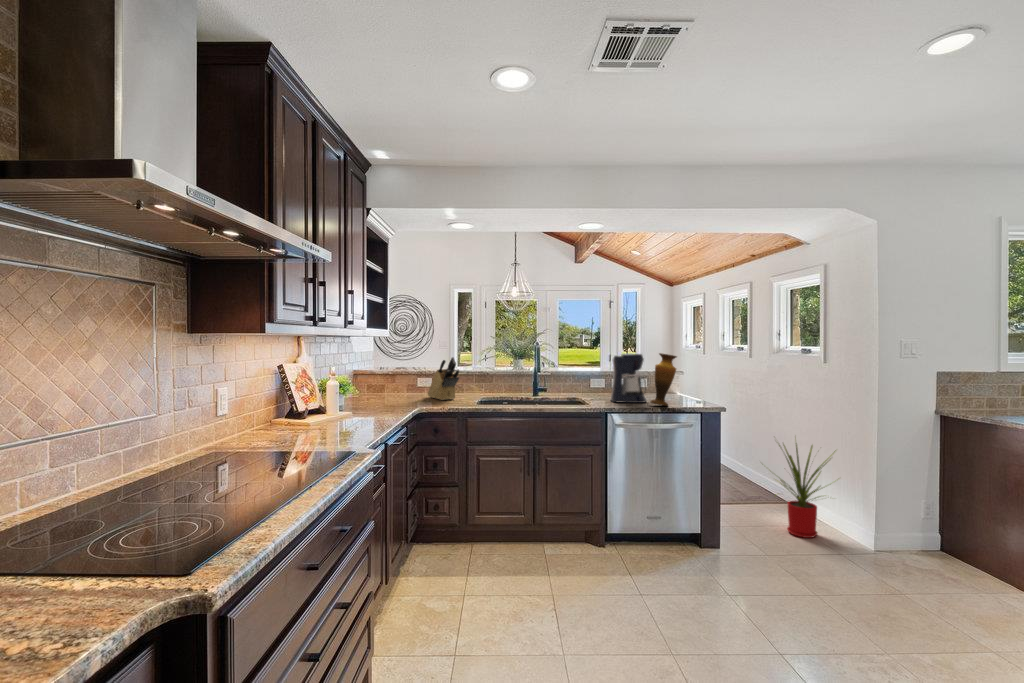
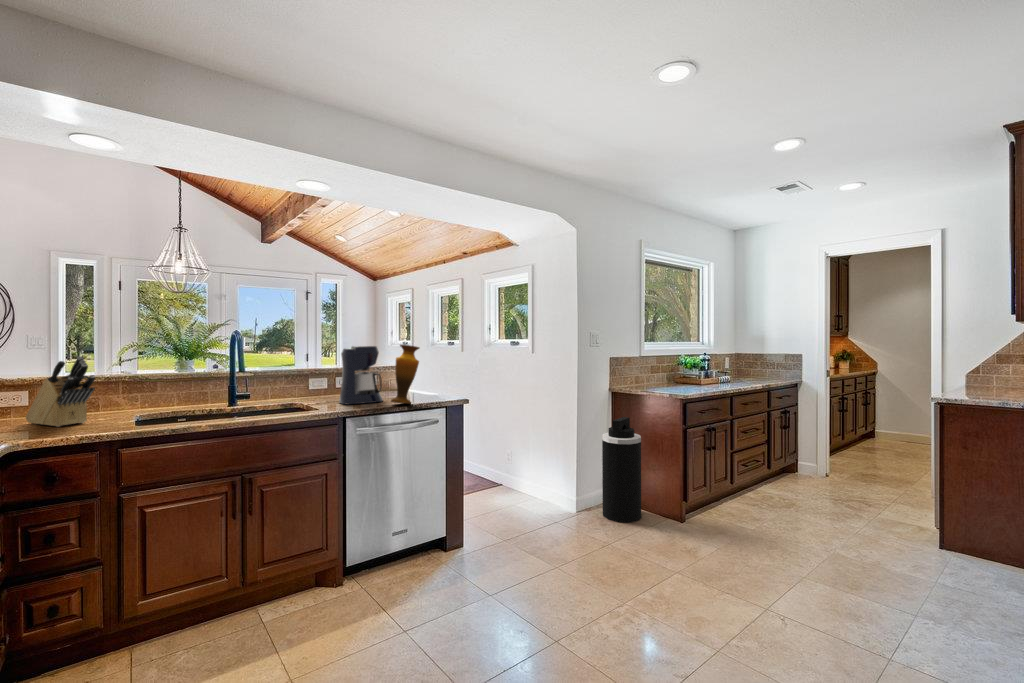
house plant: present [775,443,835,538] -> none [488,419,554,515]
trash can: none [903,446,962,574] -> present [602,417,641,523]

